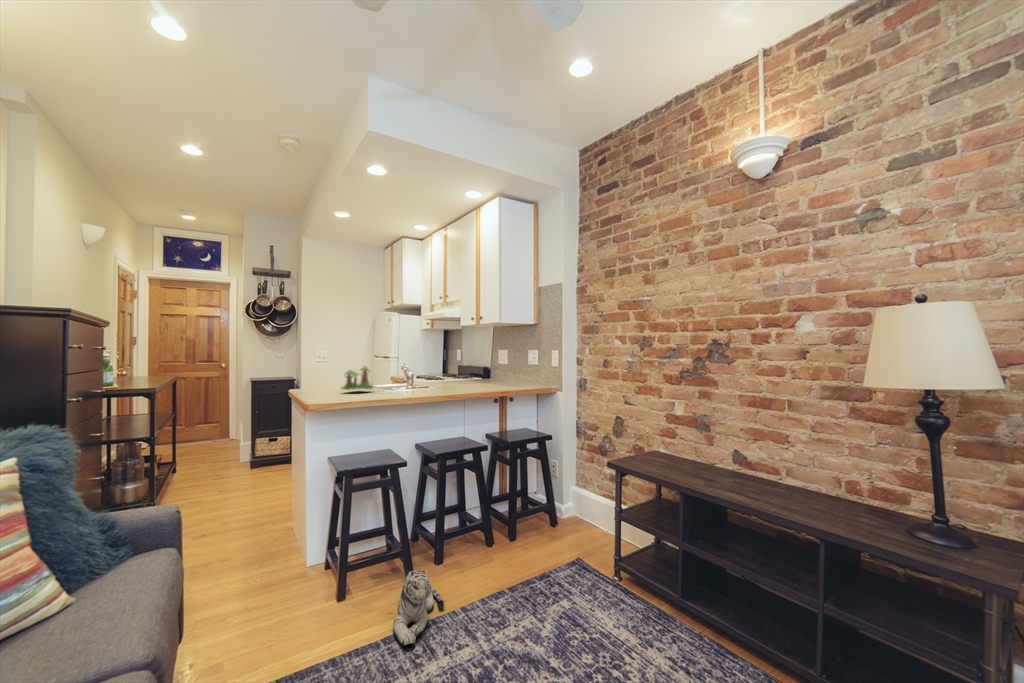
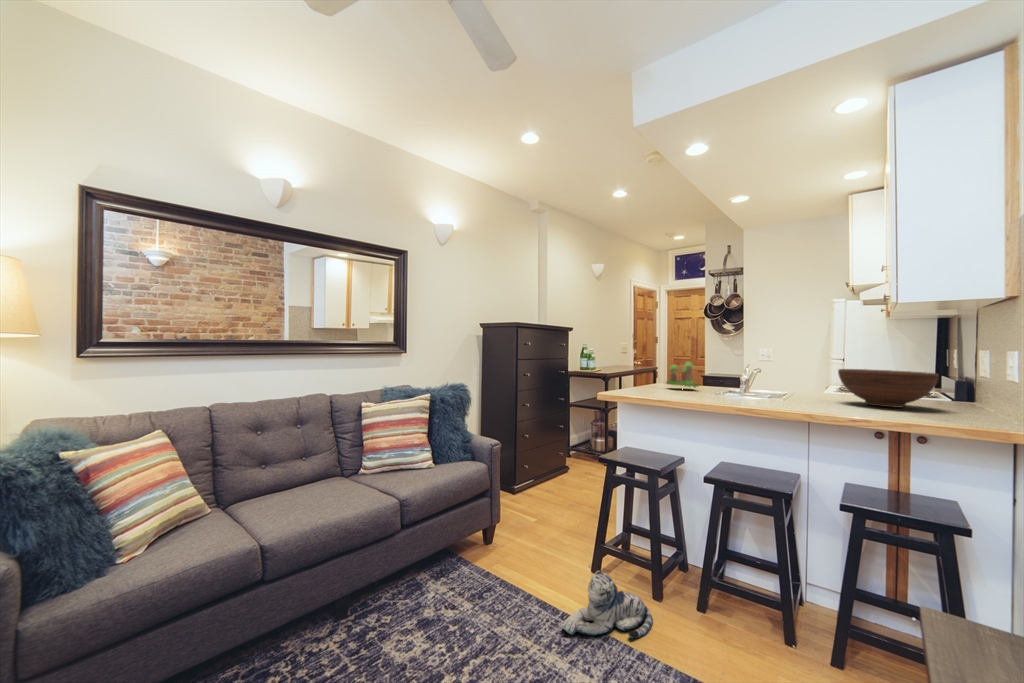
fruit bowl: none [459,363,504,385] -> present [838,369,939,408]

